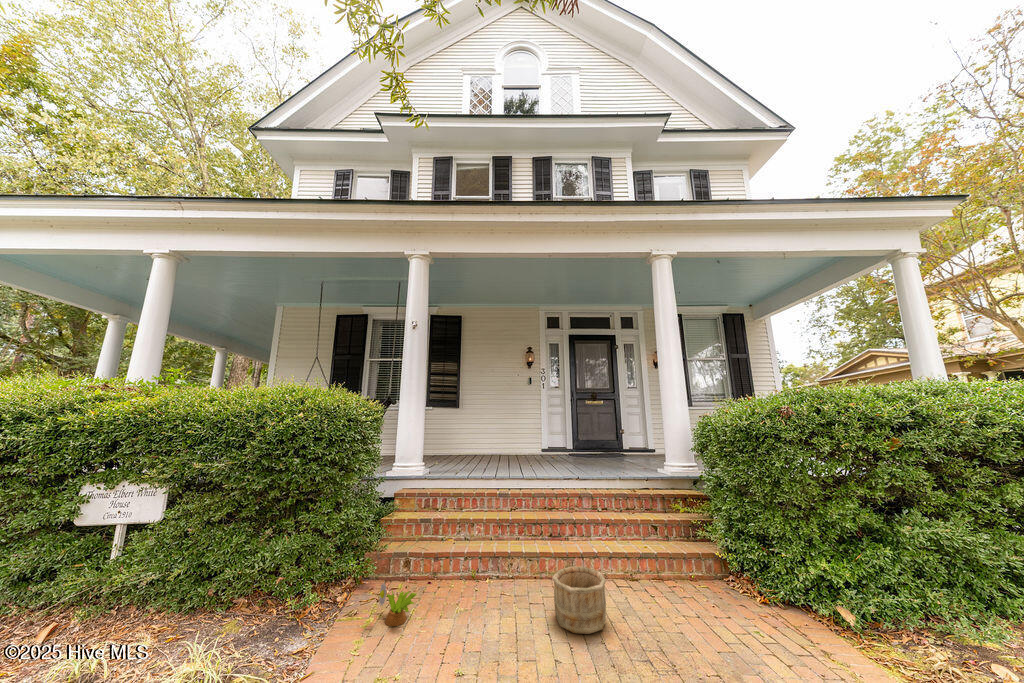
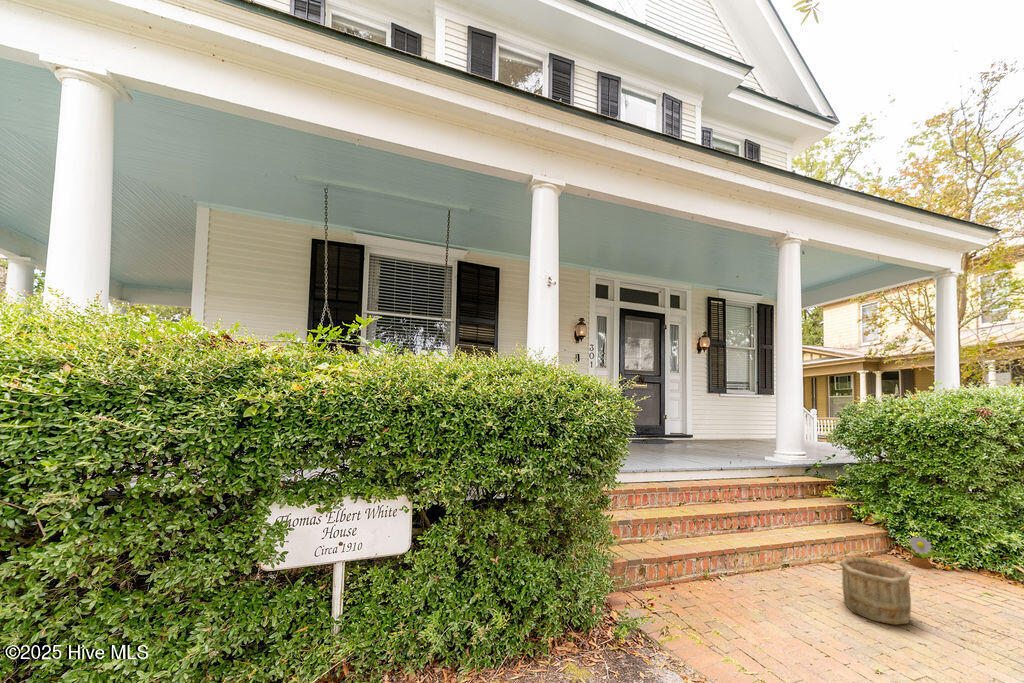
decorative plant: present [379,583,416,626] -> present [901,536,944,569]

